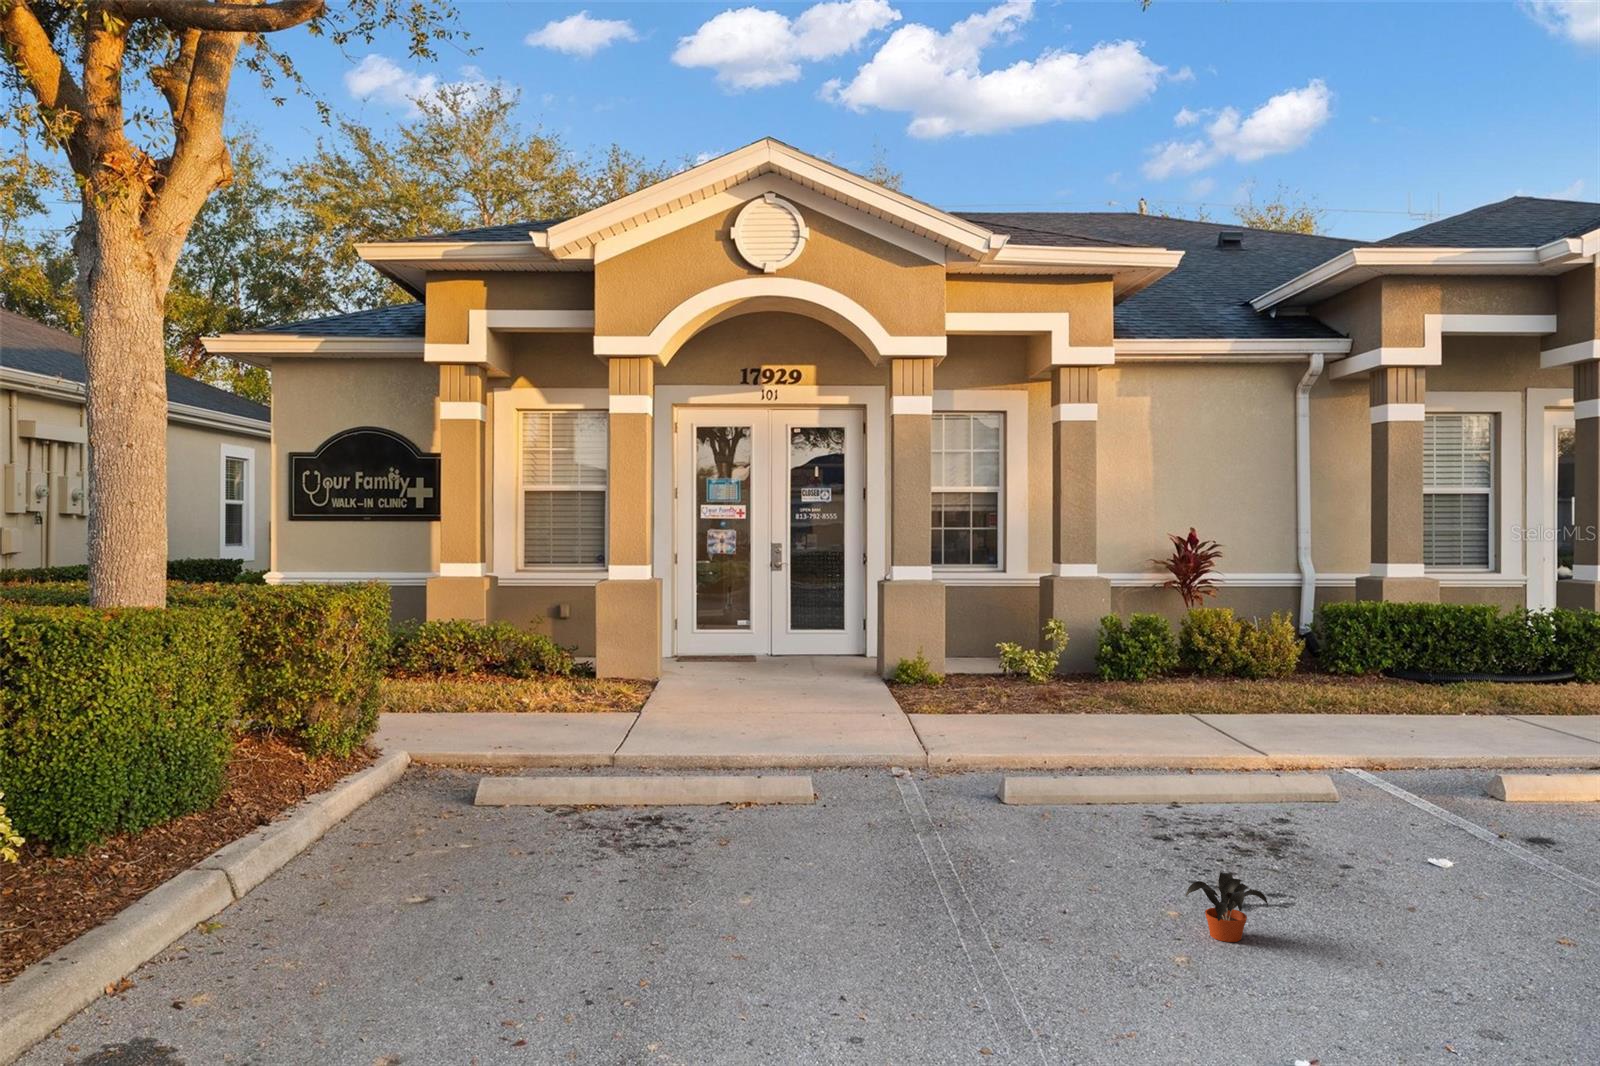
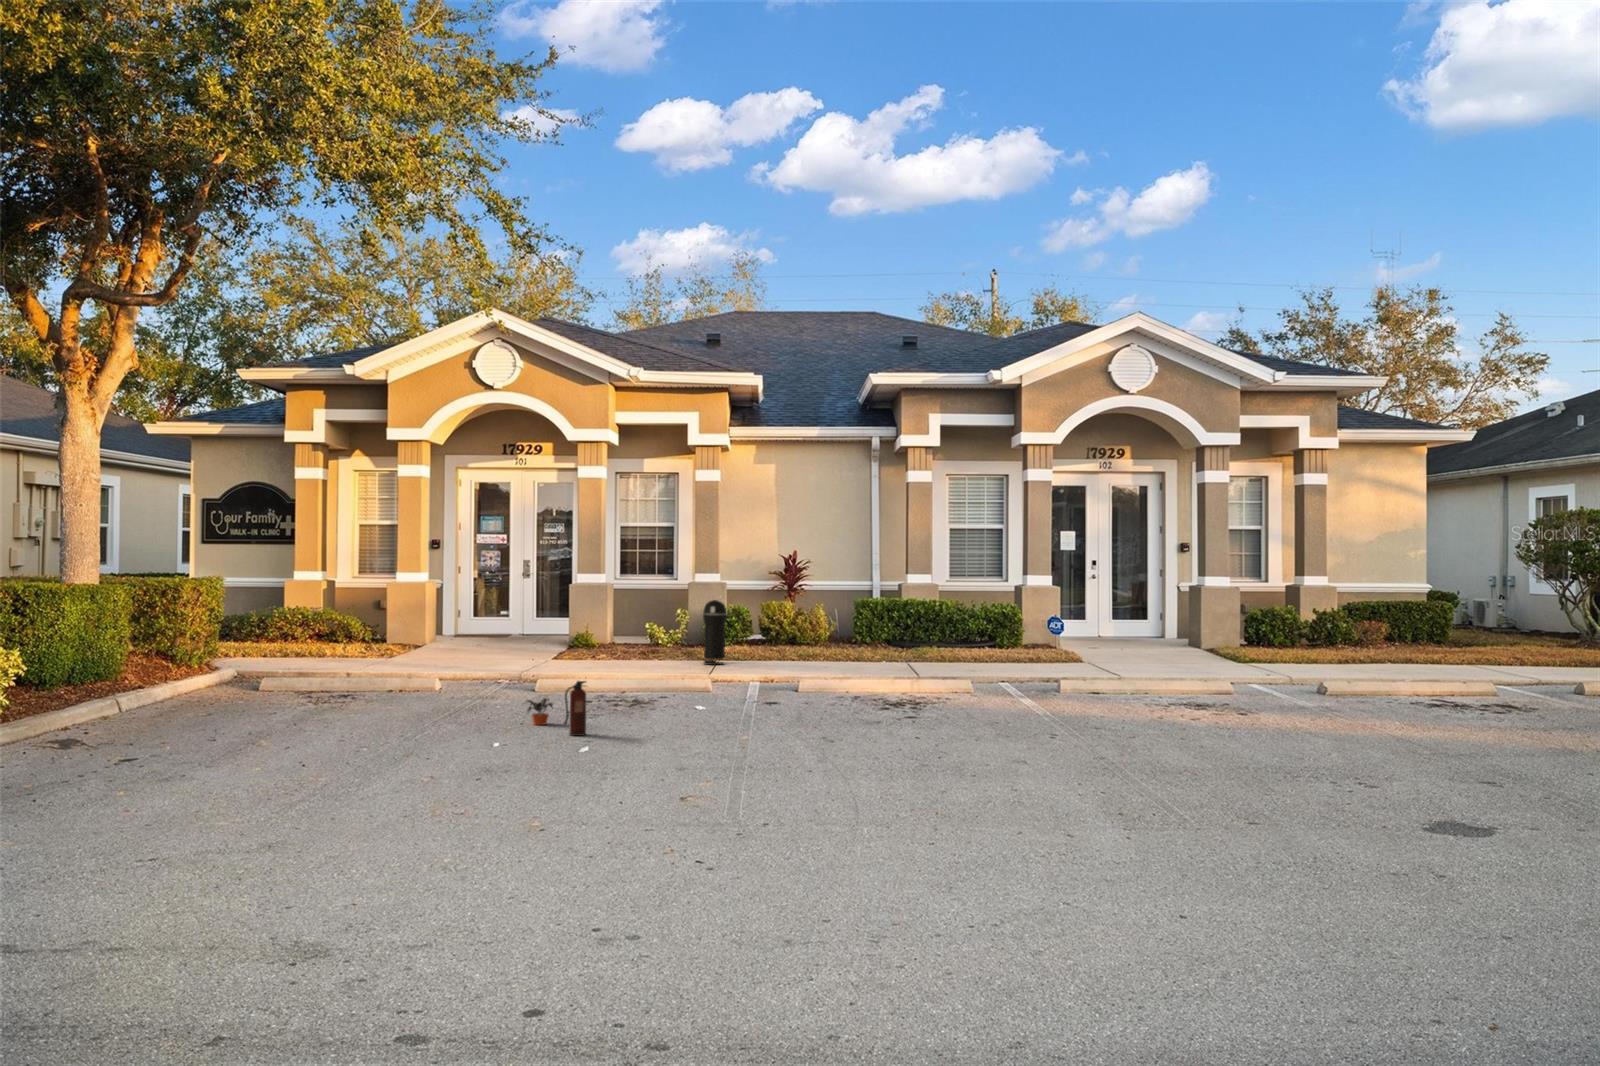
trash can: none [1140,610,1181,718] -> present [703,600,727,665]
fire extinguisher: none [1370,858,1432,1002] -> present [564,681,586,736]

